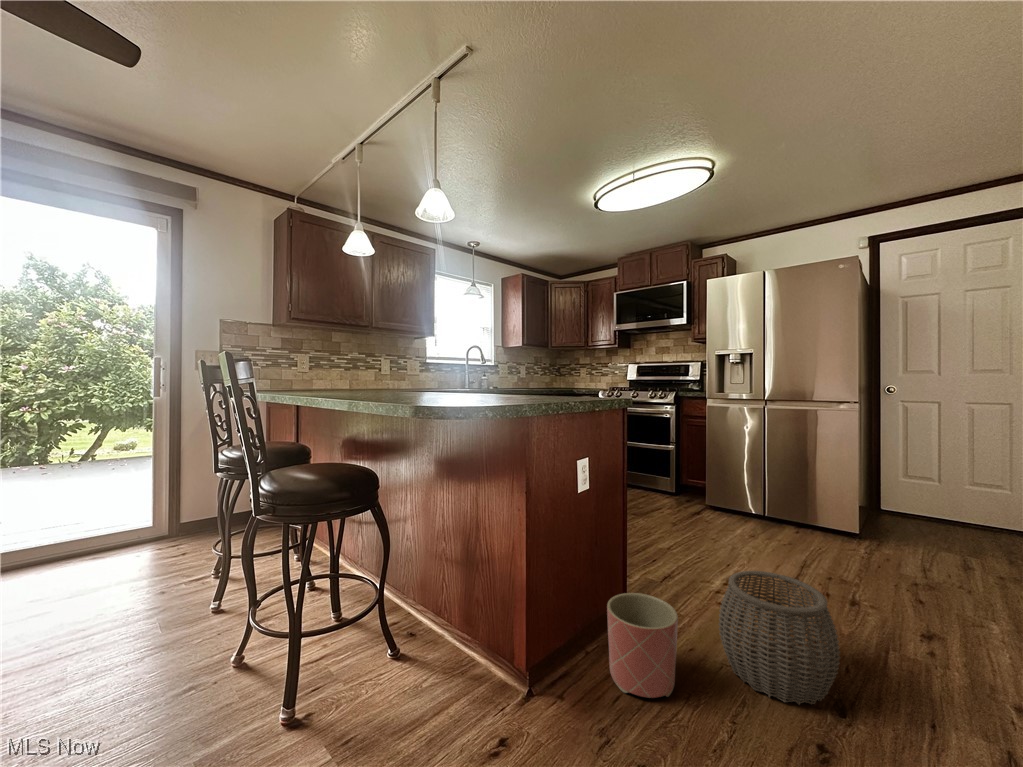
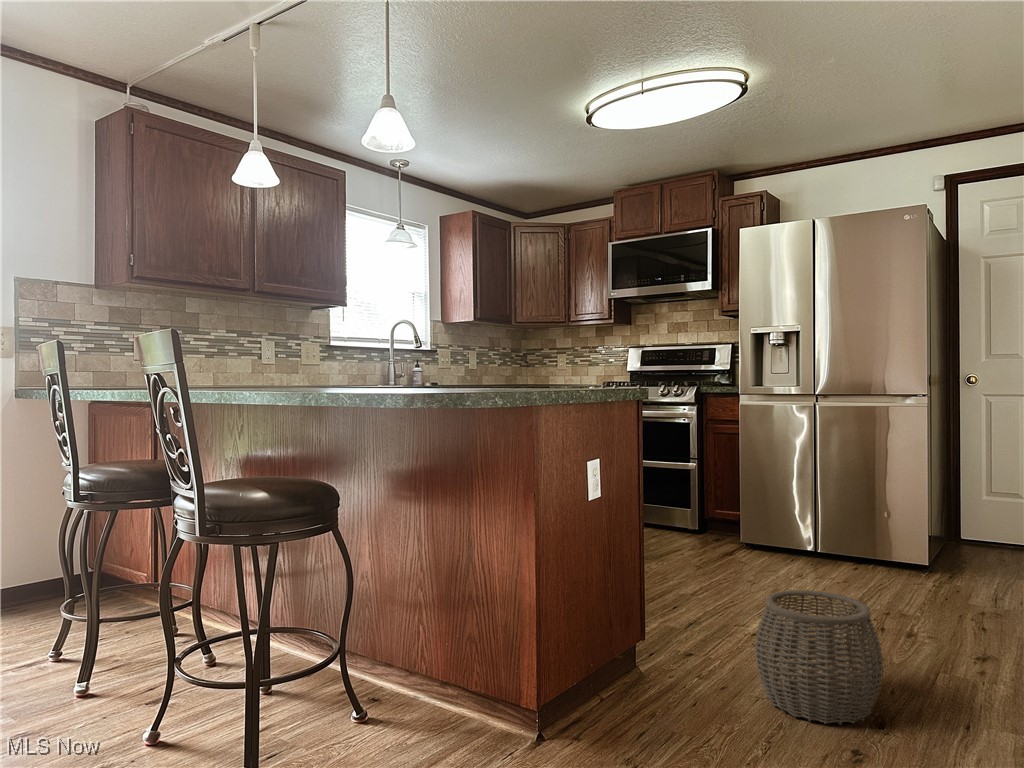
planter: present [607,593,678,698] -> none [627,622,709,730]

